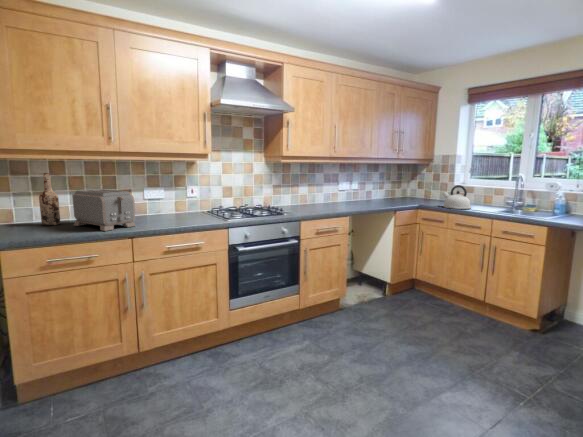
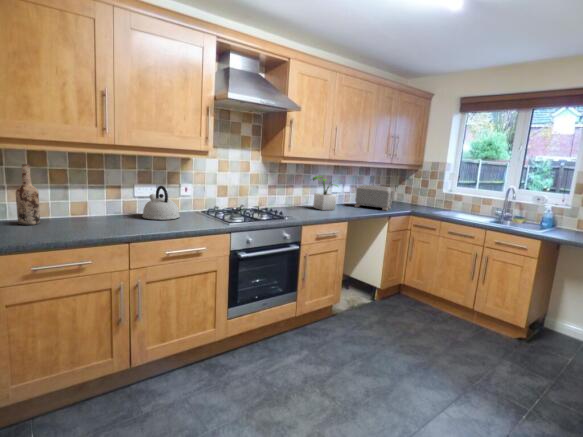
potted plant: none [314,174,349,207] -> present [313,176,338,210]
kettle: present [443,185,471,209] -> present [142,186,180,220]
toaster: present [72,189,136,231] -> present [355,185,395,211]

